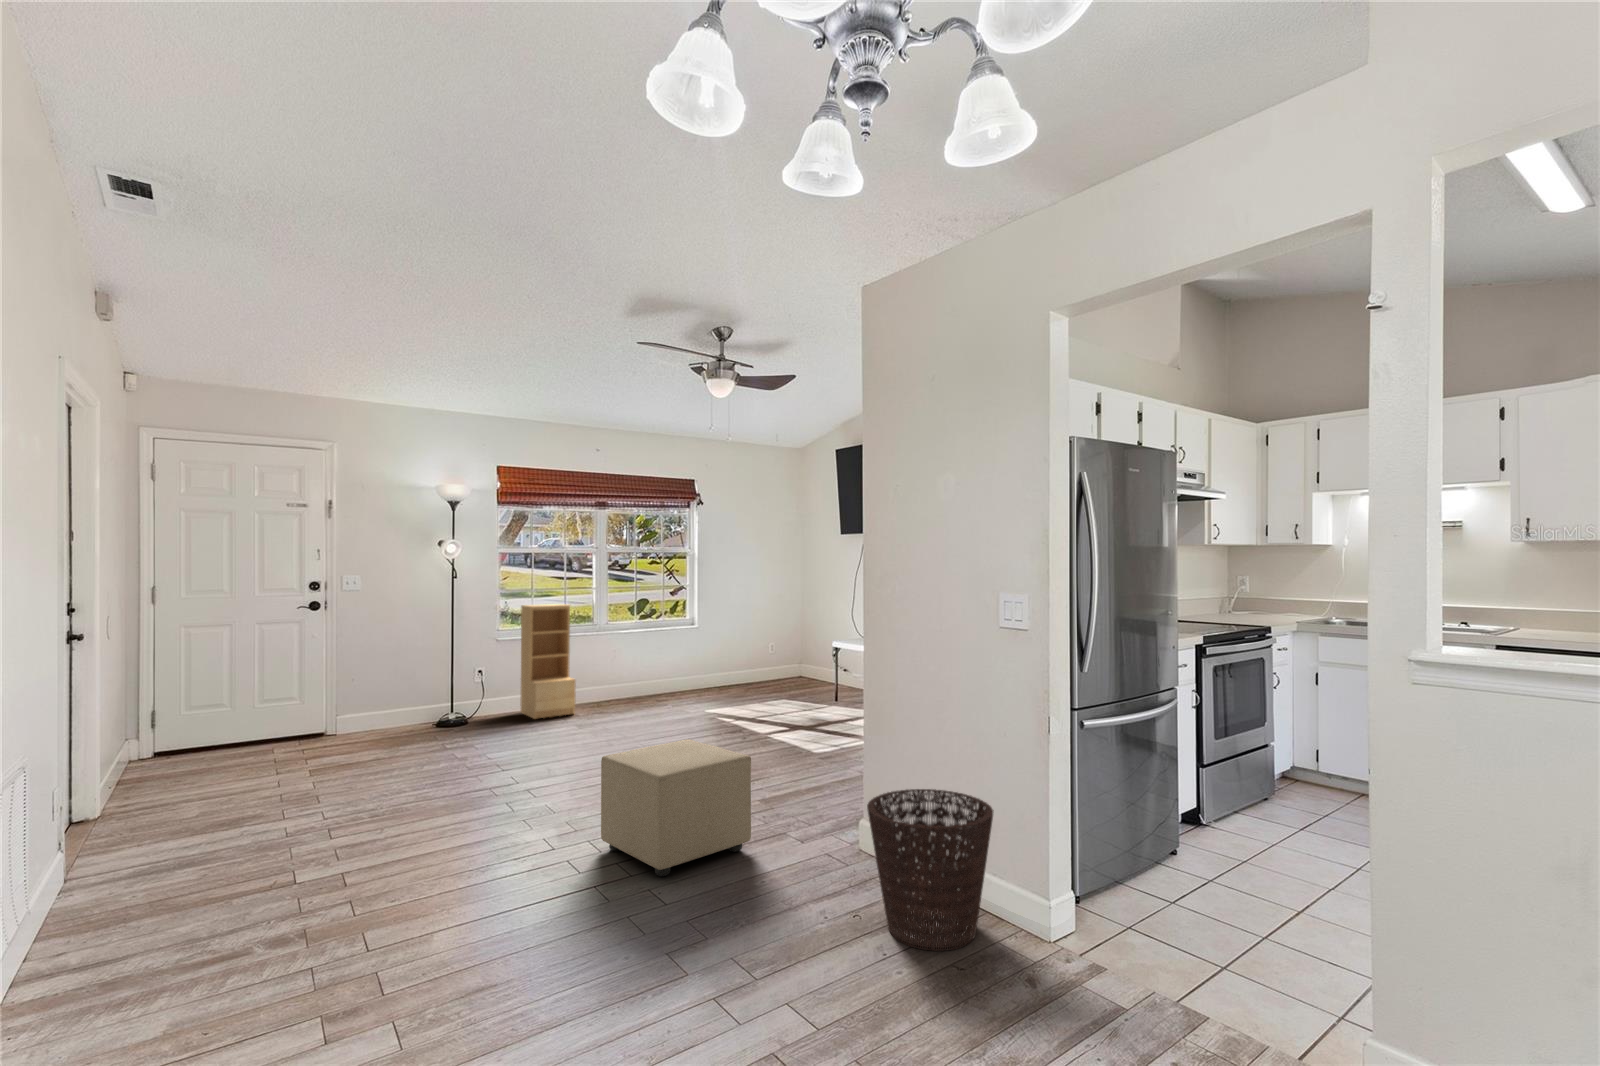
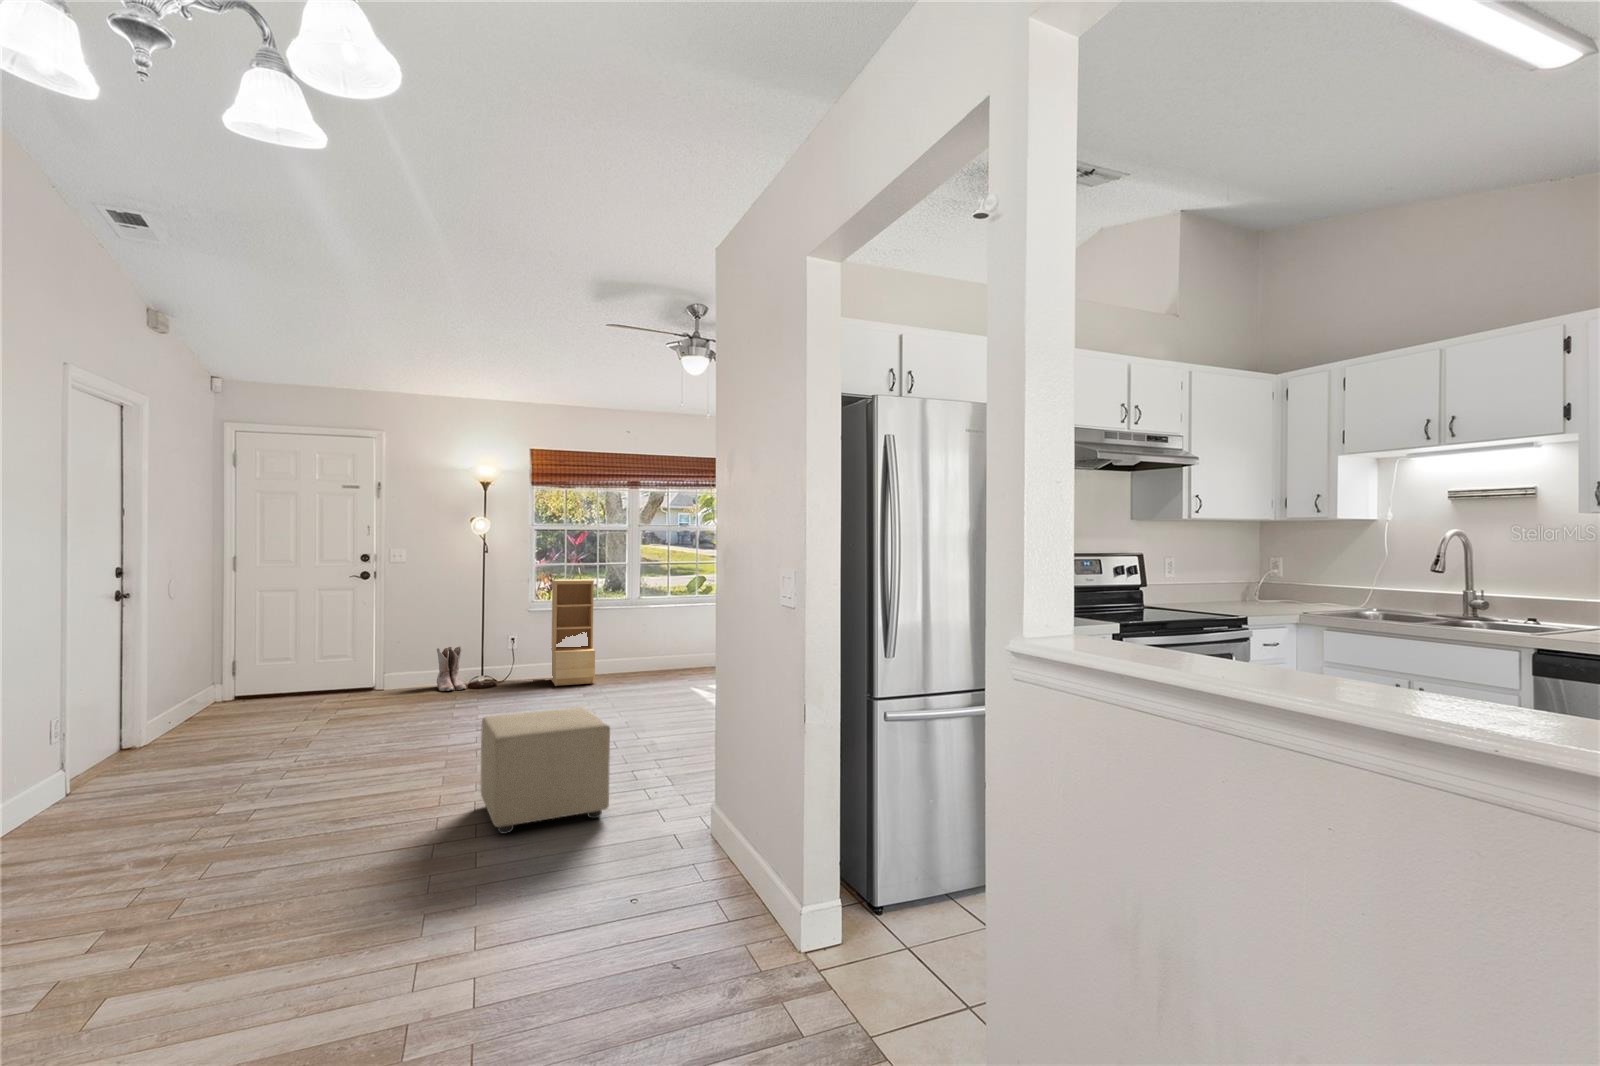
boots: none [399,681,436,732] -> present [437,646,466,691]
basket: present [867,789,994,950] -> none [627,768,759,935]

